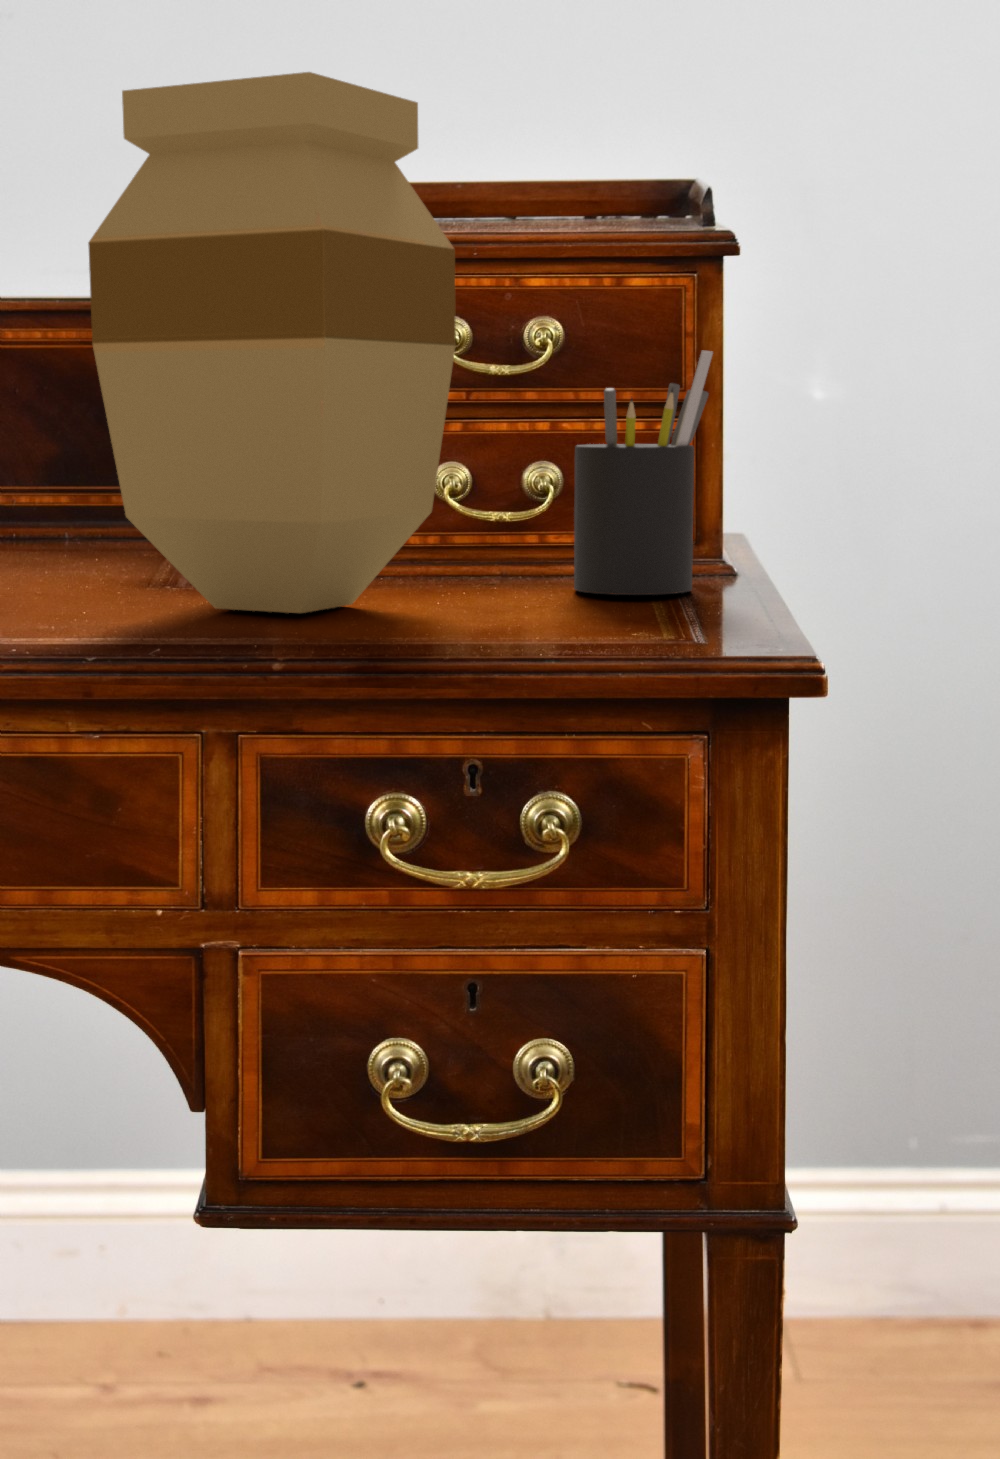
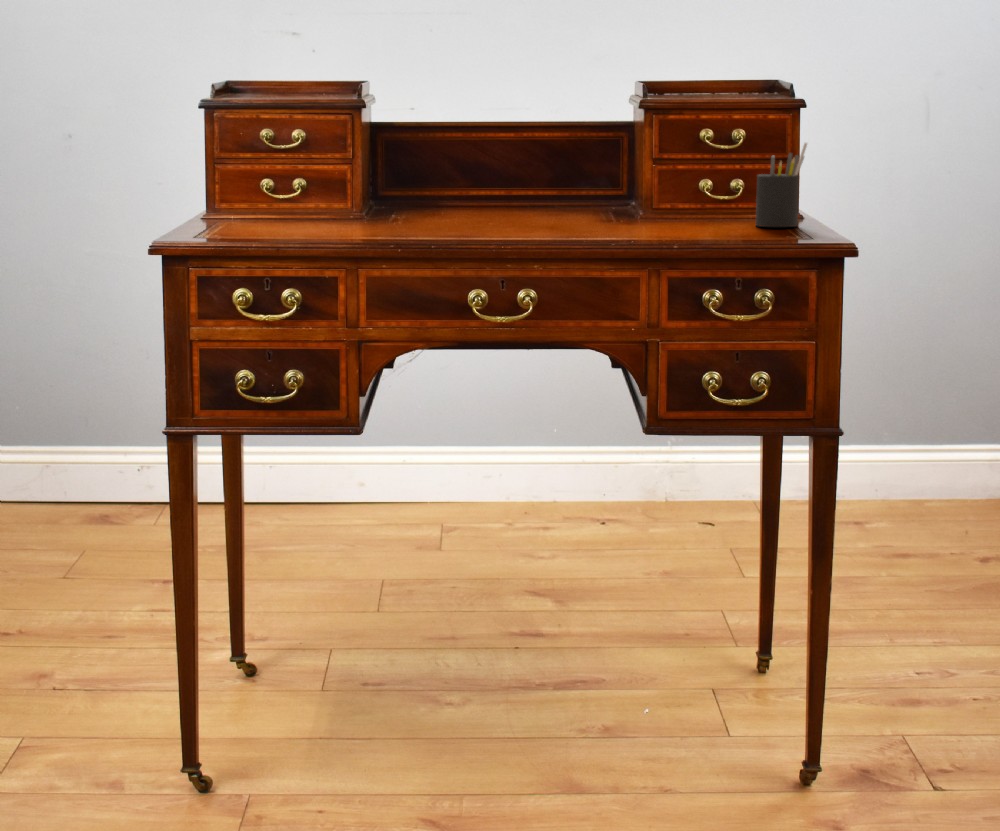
vase: present [88,72,456,613] -> none [606,57,721,233]

